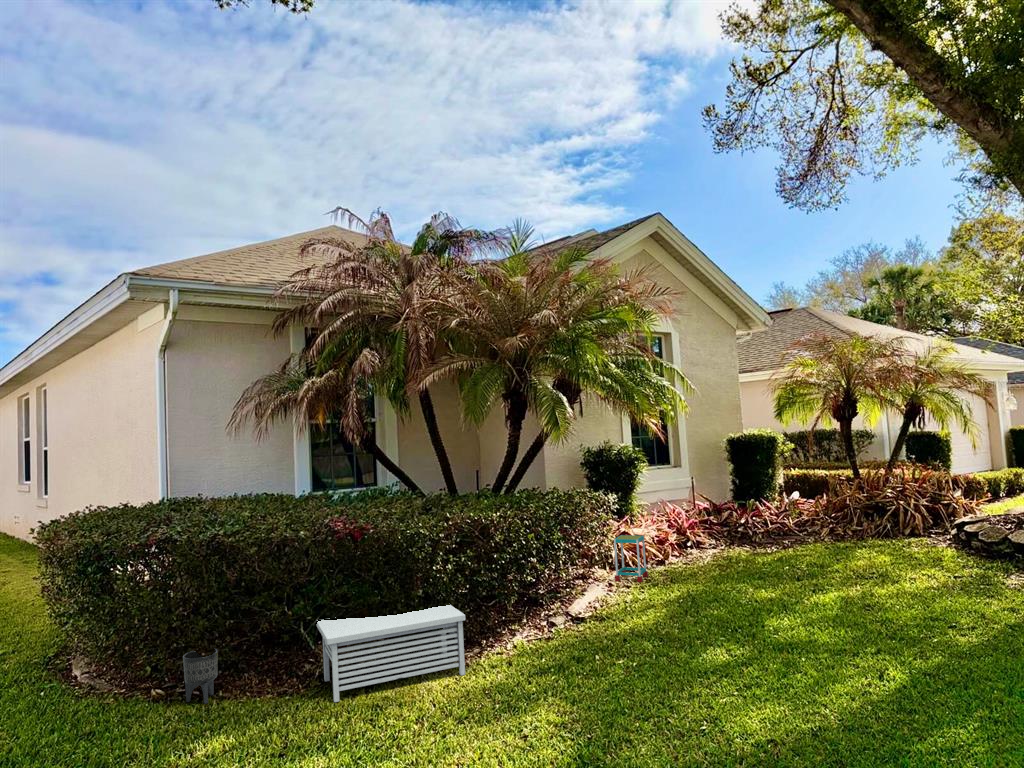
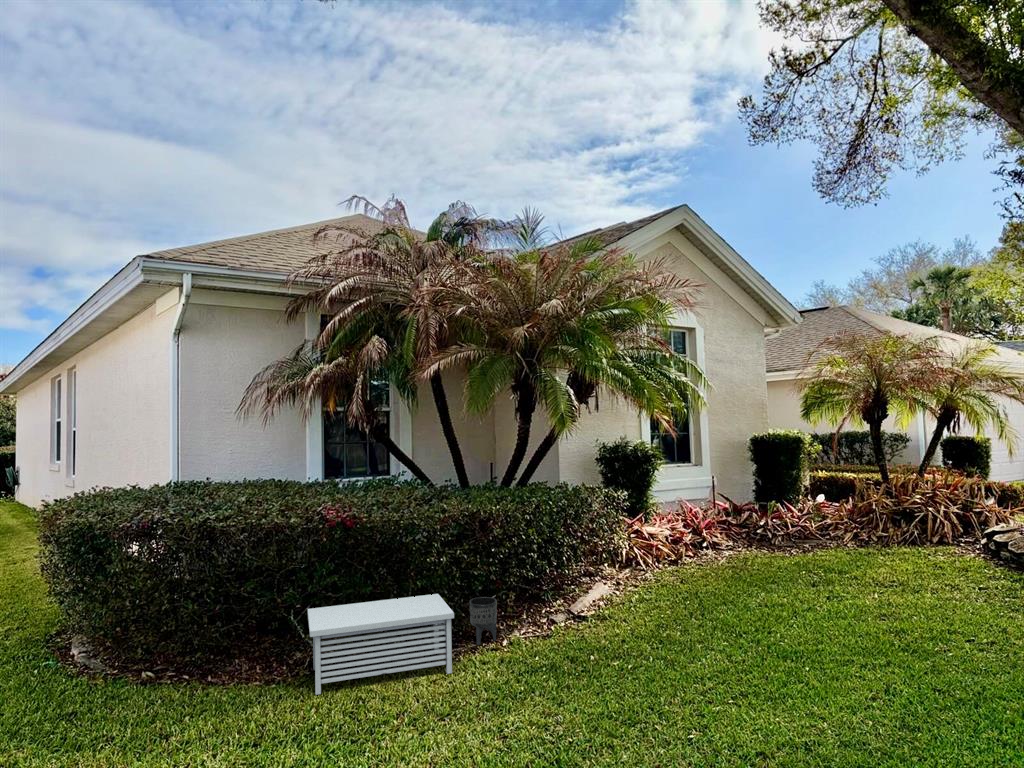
side table: present [614,535,648,582] -> none [624,531,659,580]
planter: present [183,649,218,704] -> present [469,597,497,645]

